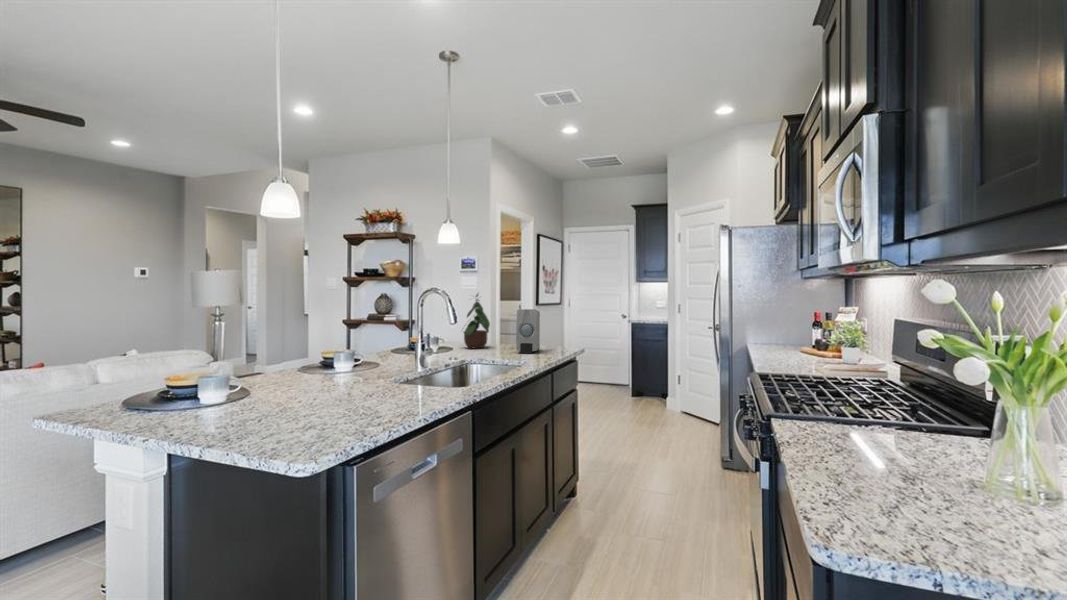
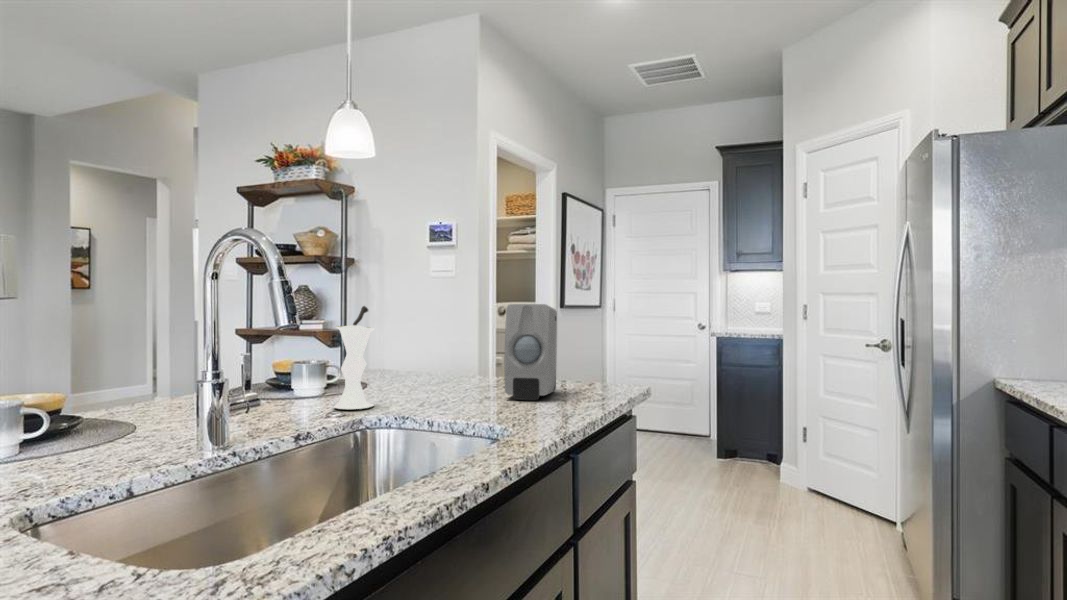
potted plant: present [464,294,490,348] -> none [392,271,462,386]
vase: none [441,311,459,357] -> present [334,306,375,409]

